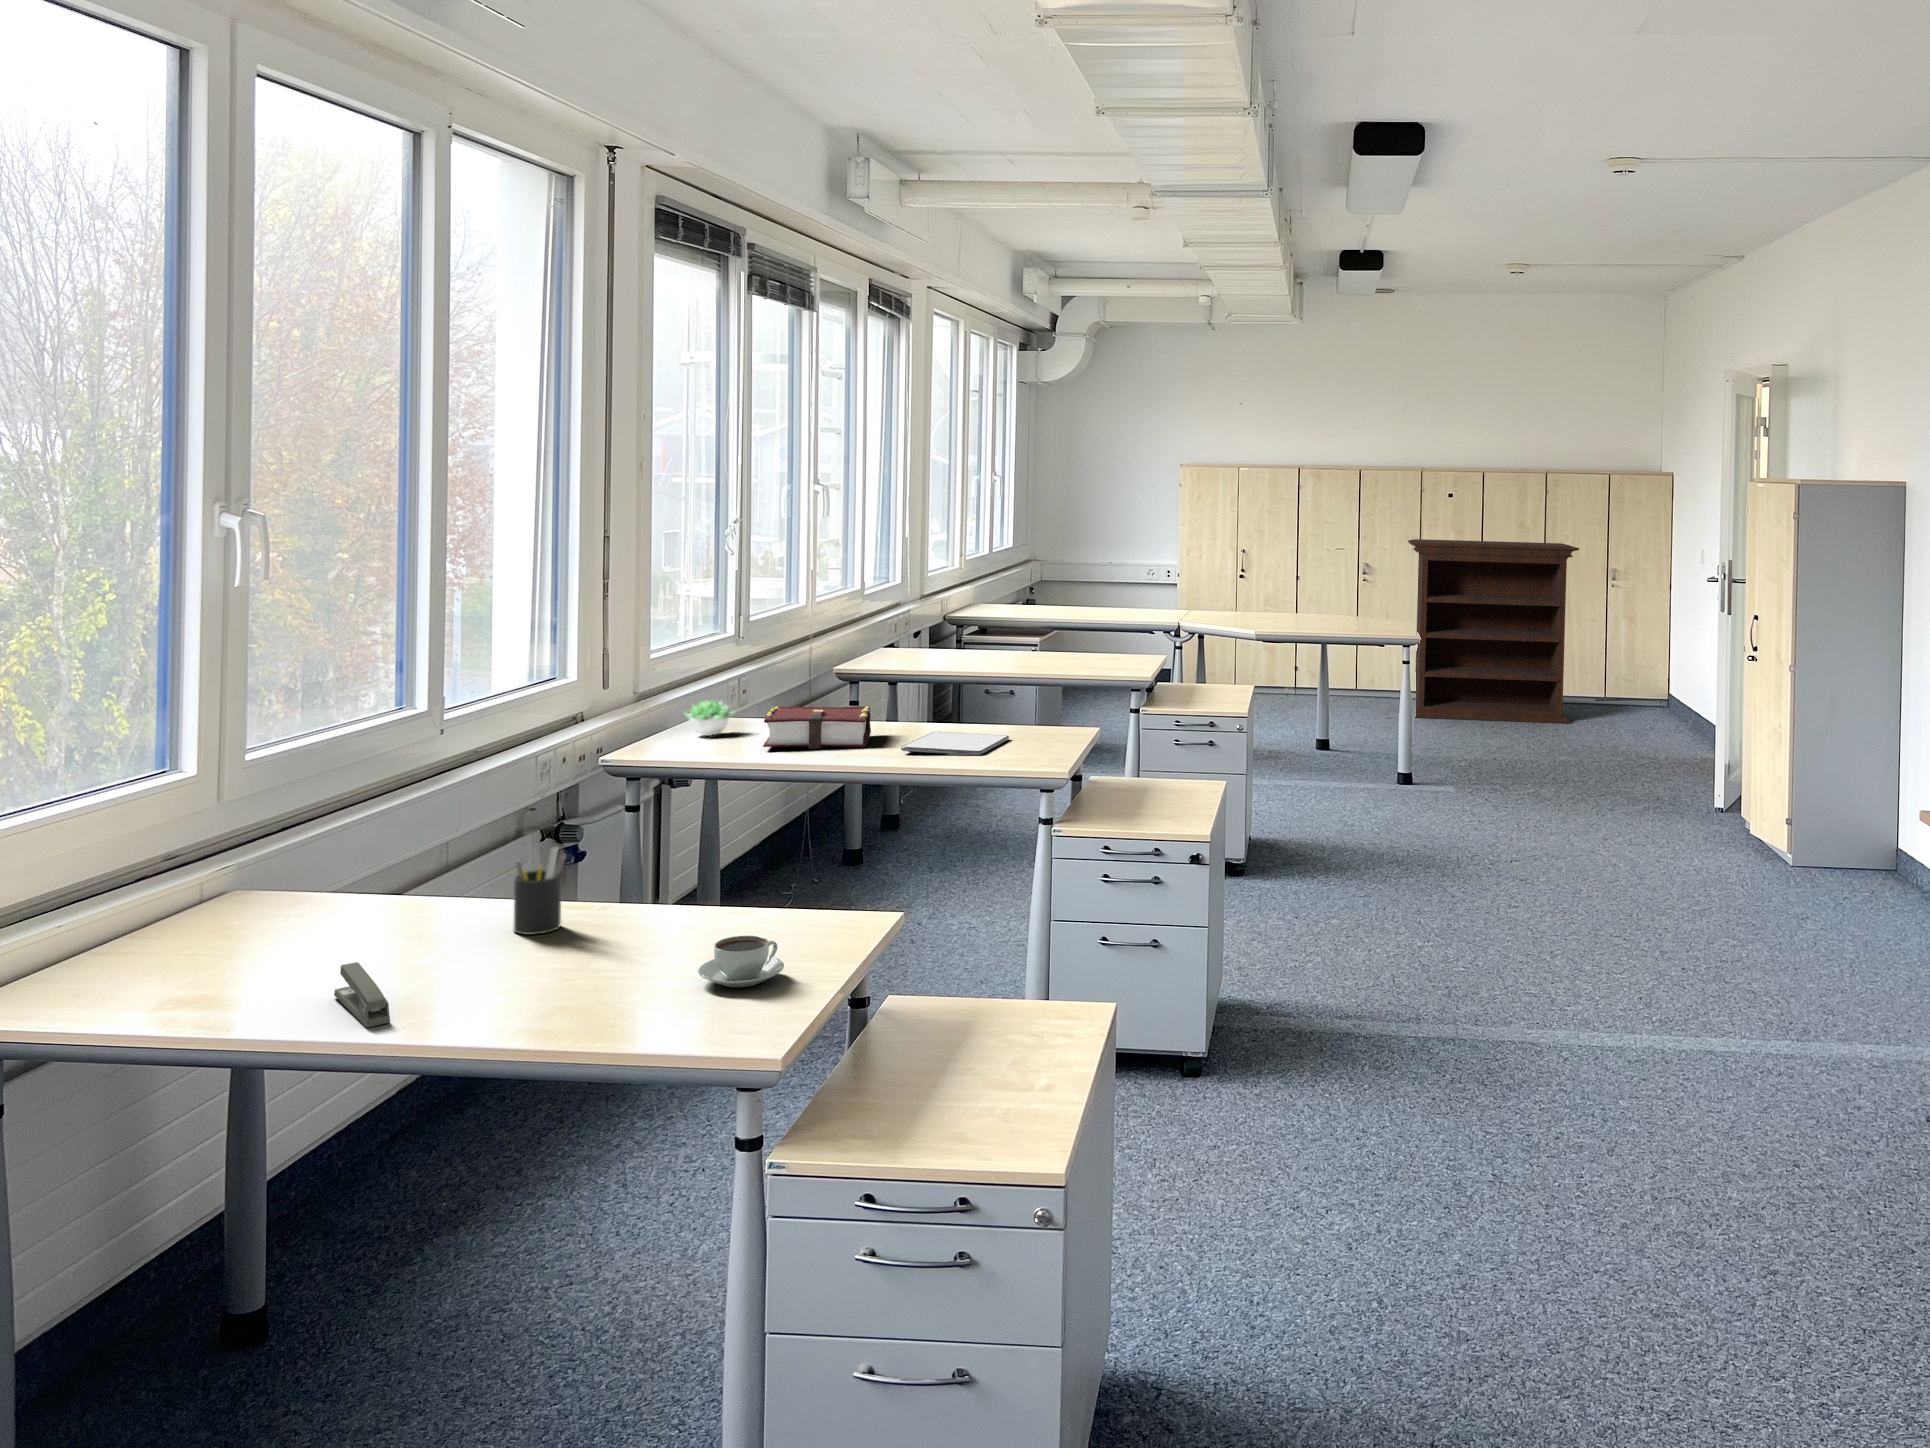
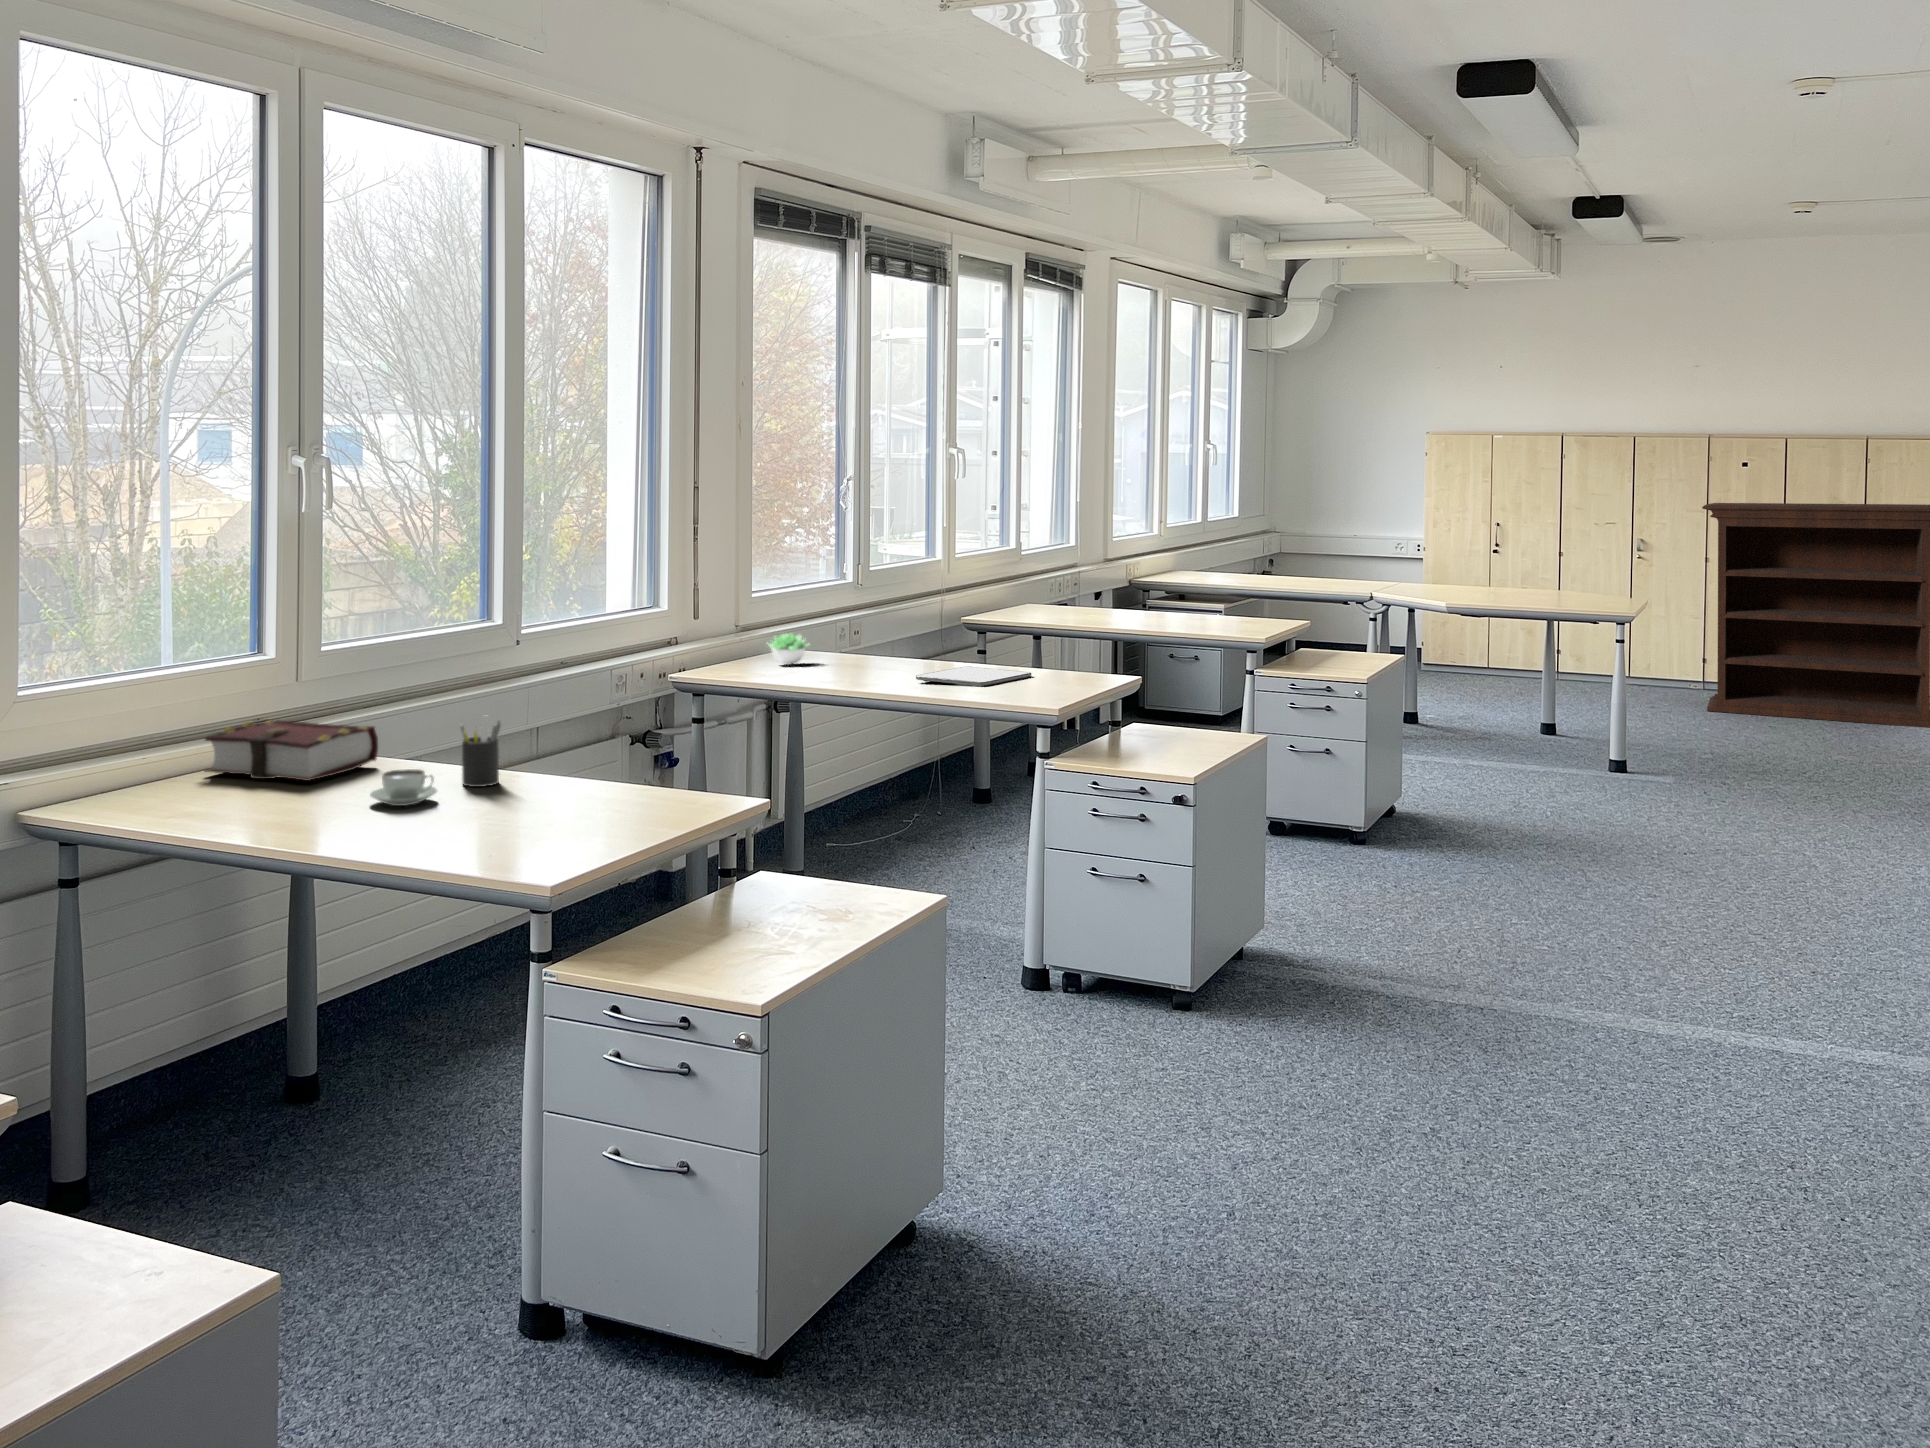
book: present [763,706,871,749] -> present [205,720,378,781]
coffee cup: present [698,936,784,987] -> present [370,769,437,806]
stapler: present [334,962,390,1027] -> none [287,784,311,829]

